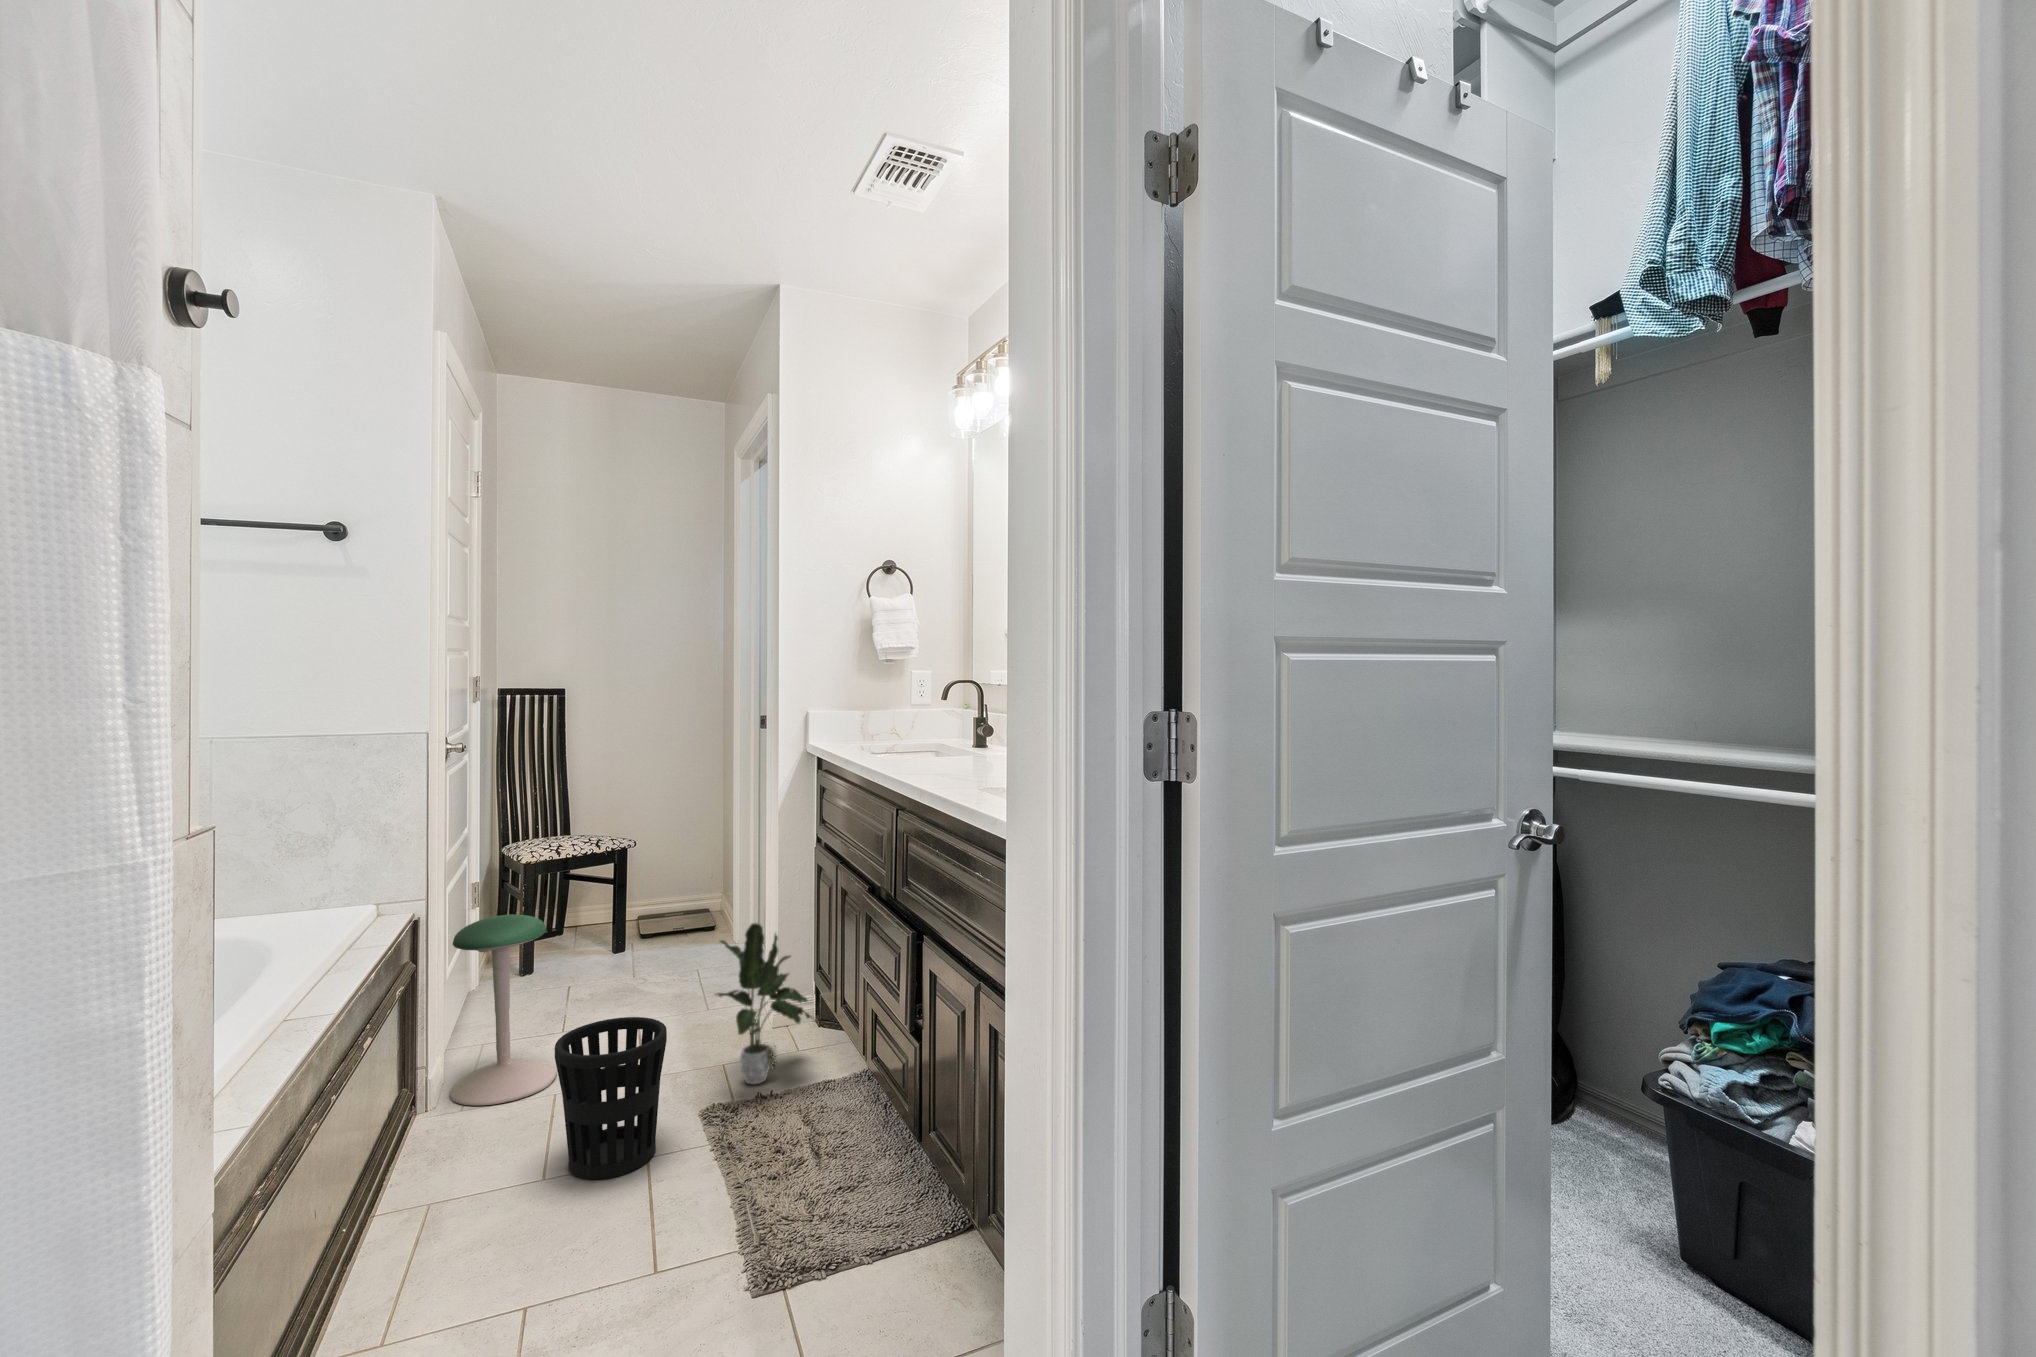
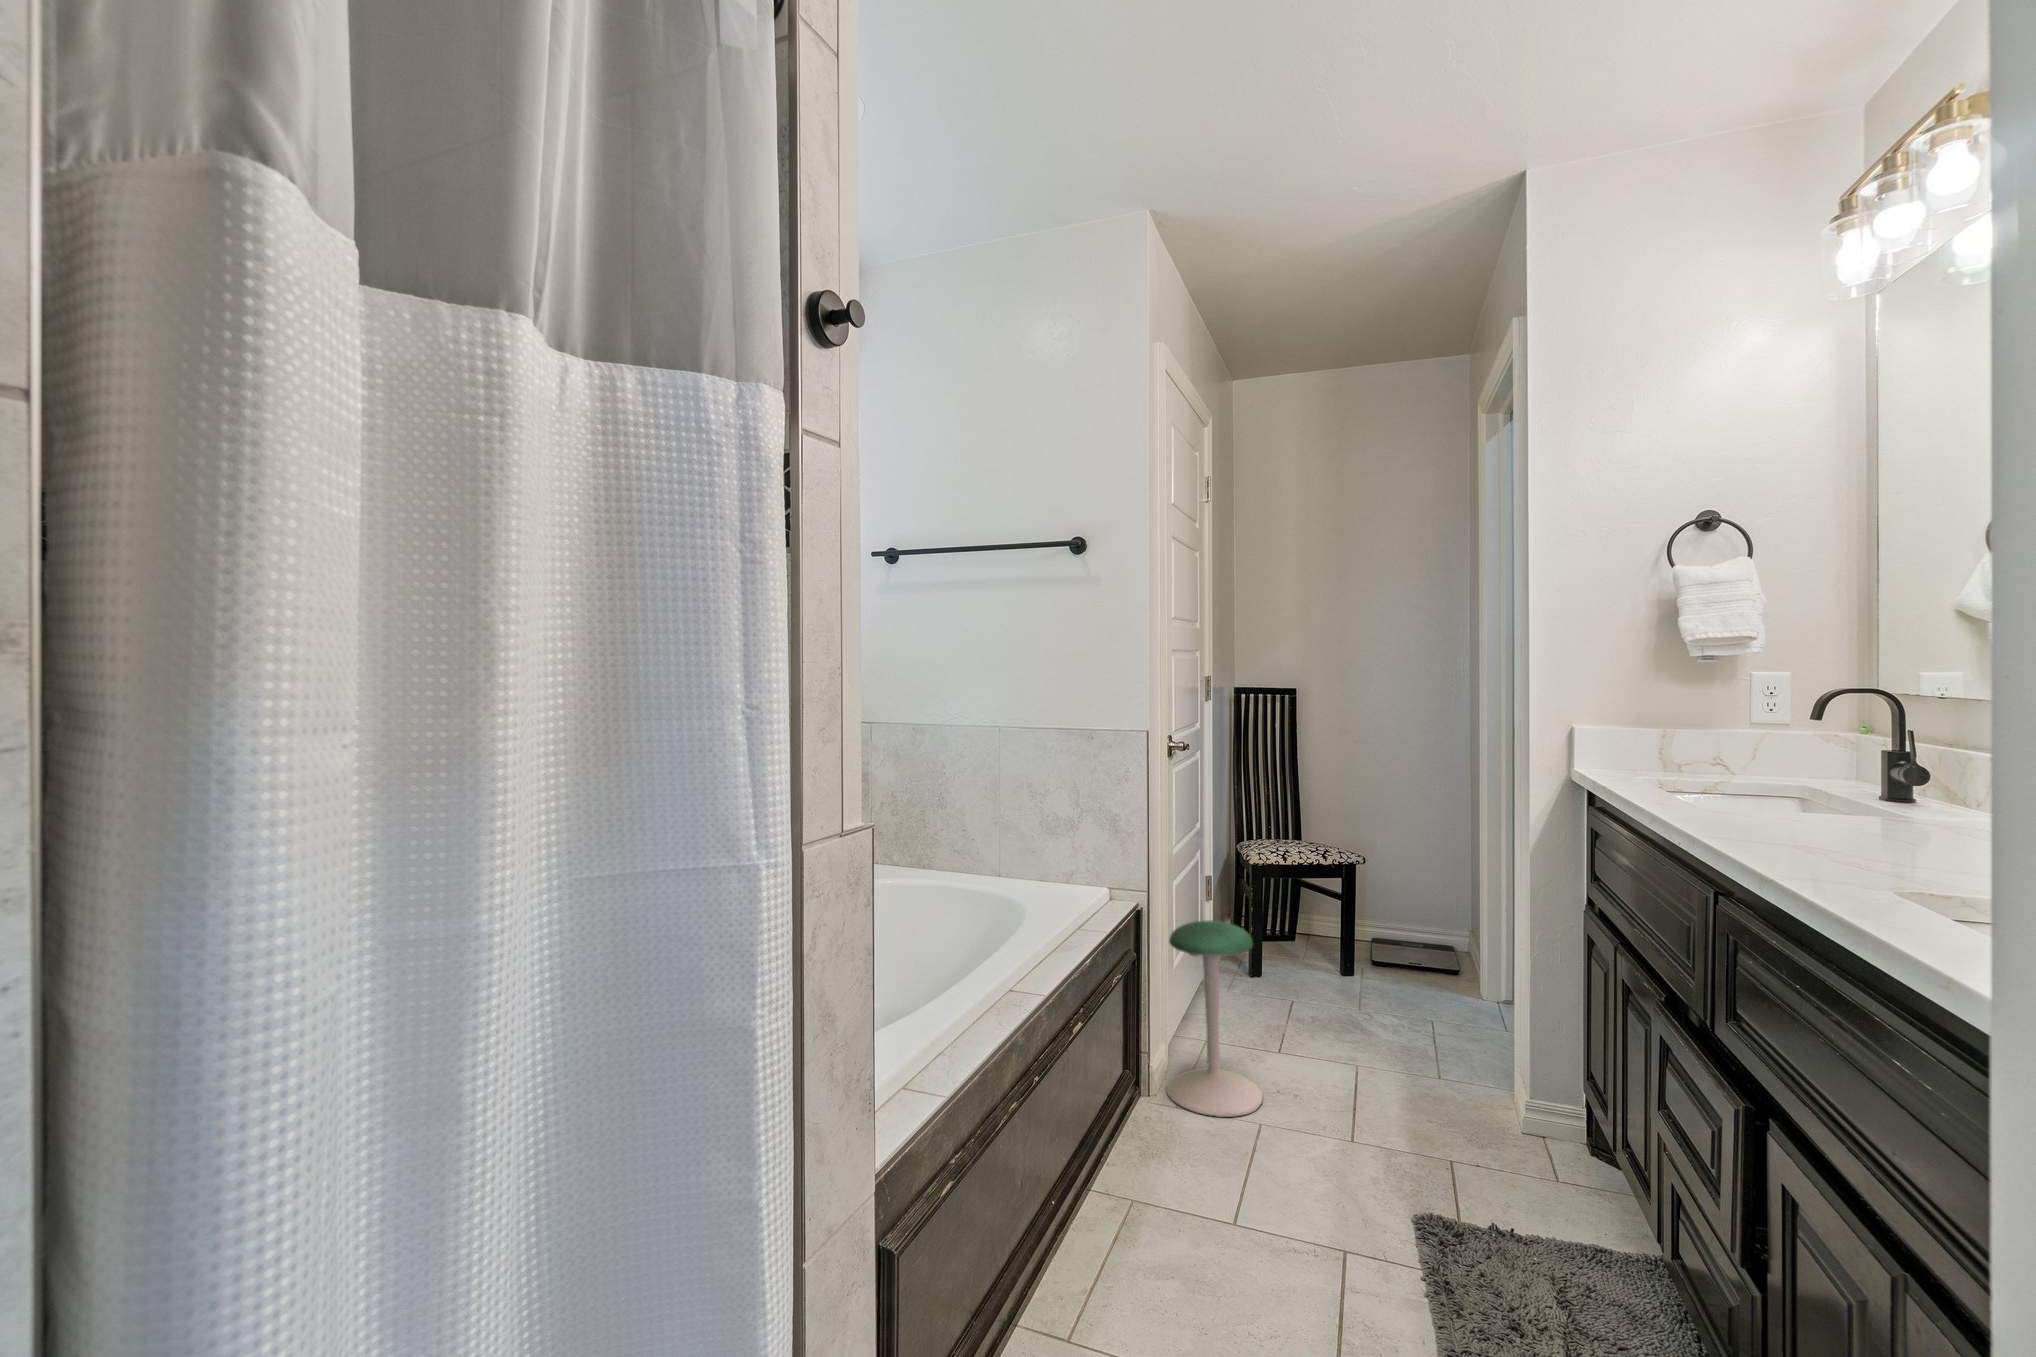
potted plant: present [716,923,811,1084] -> none [1429,996,1580,1208]
wastebasket: present [555,1017,667,1179] -> none [1241,1069,1365,1265]

